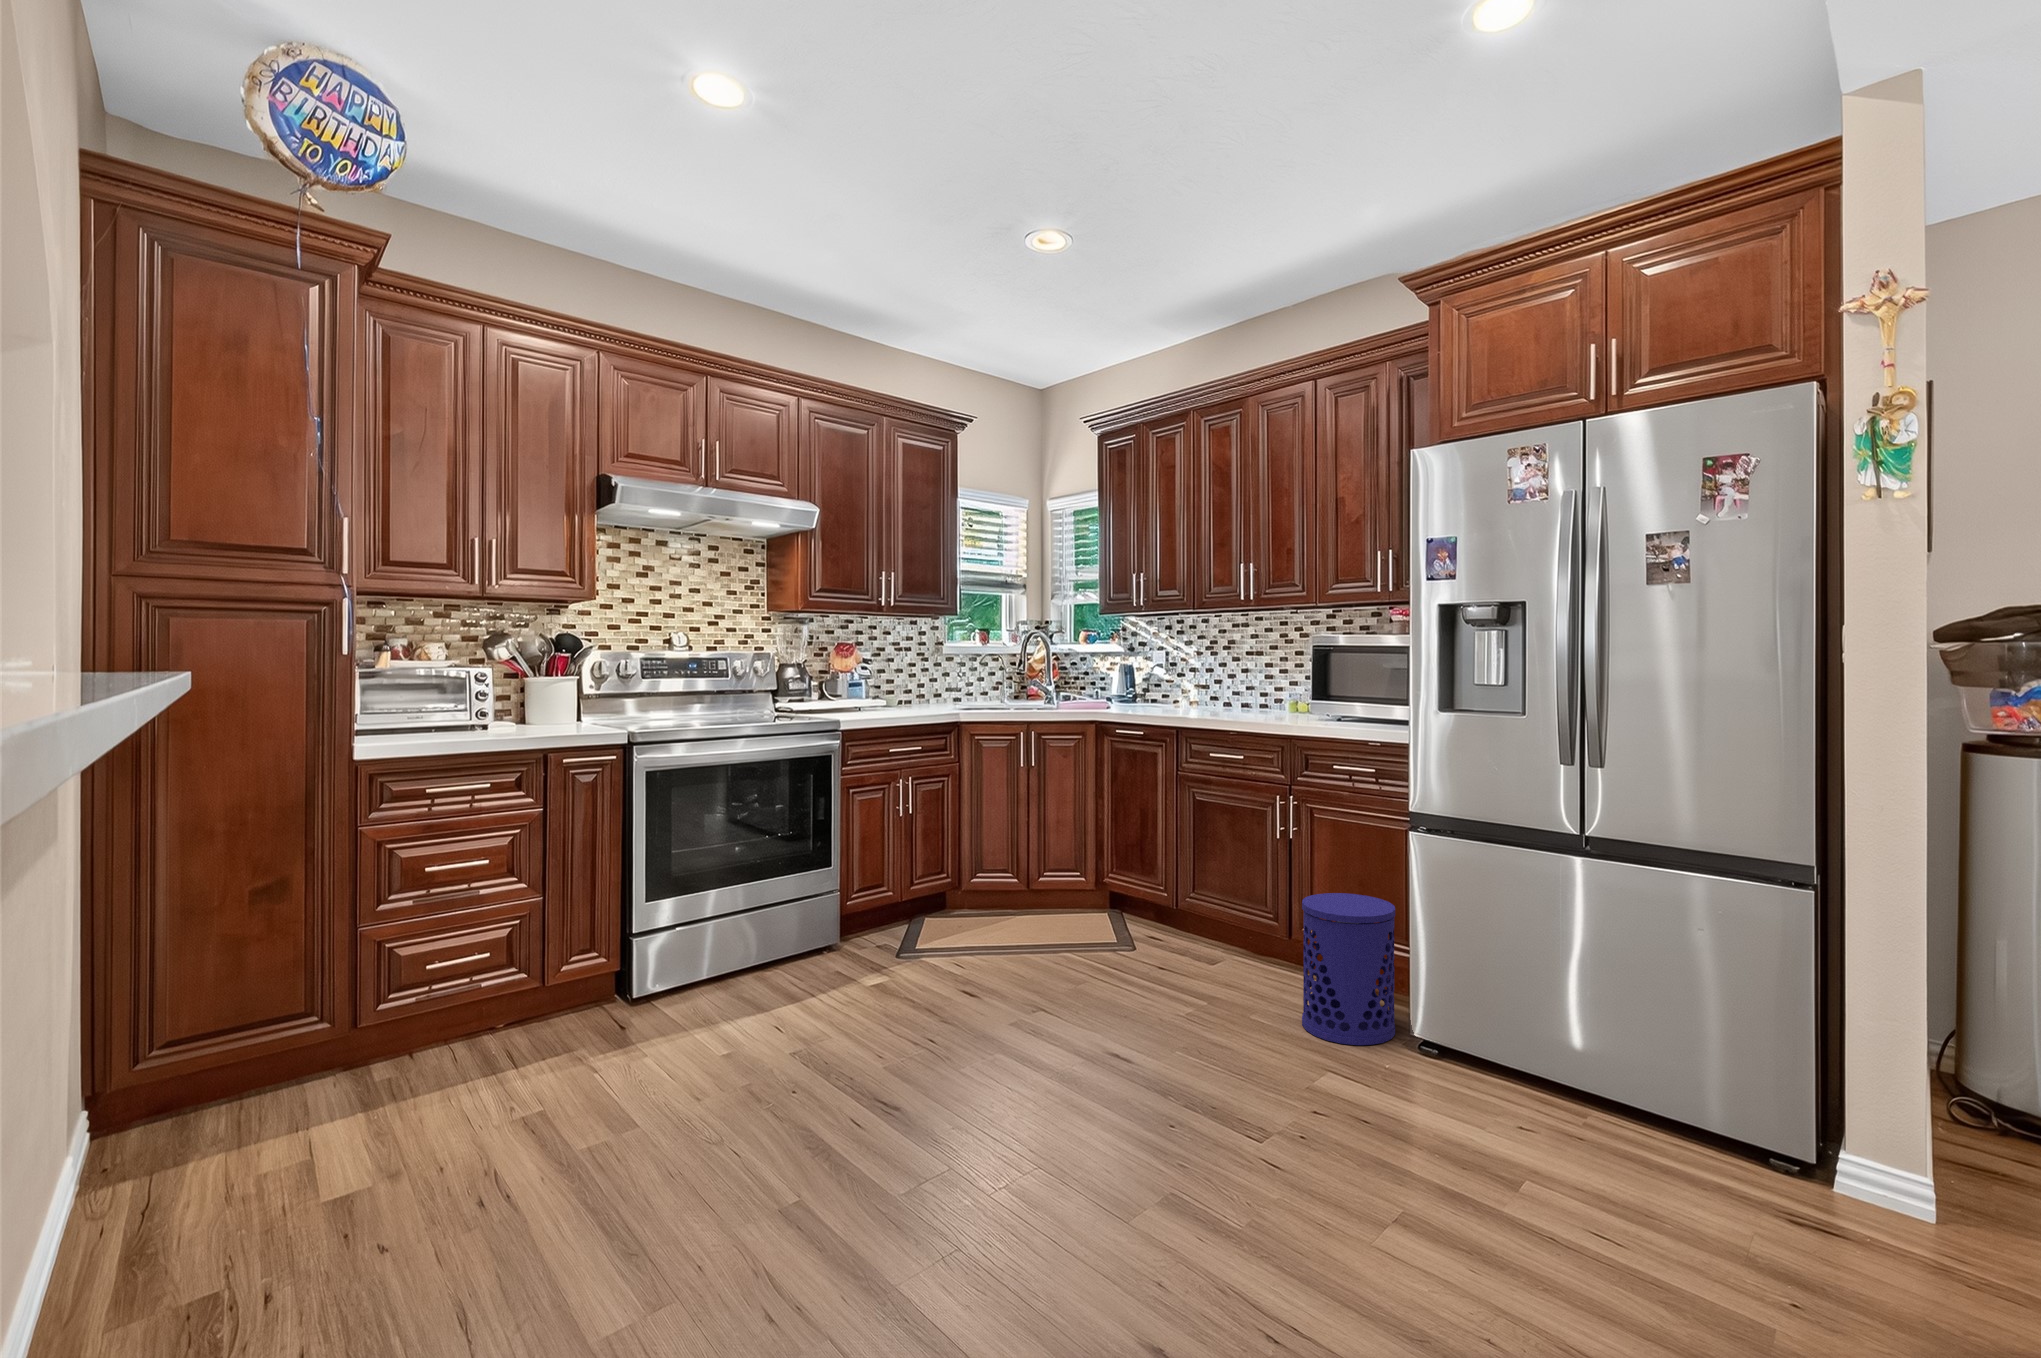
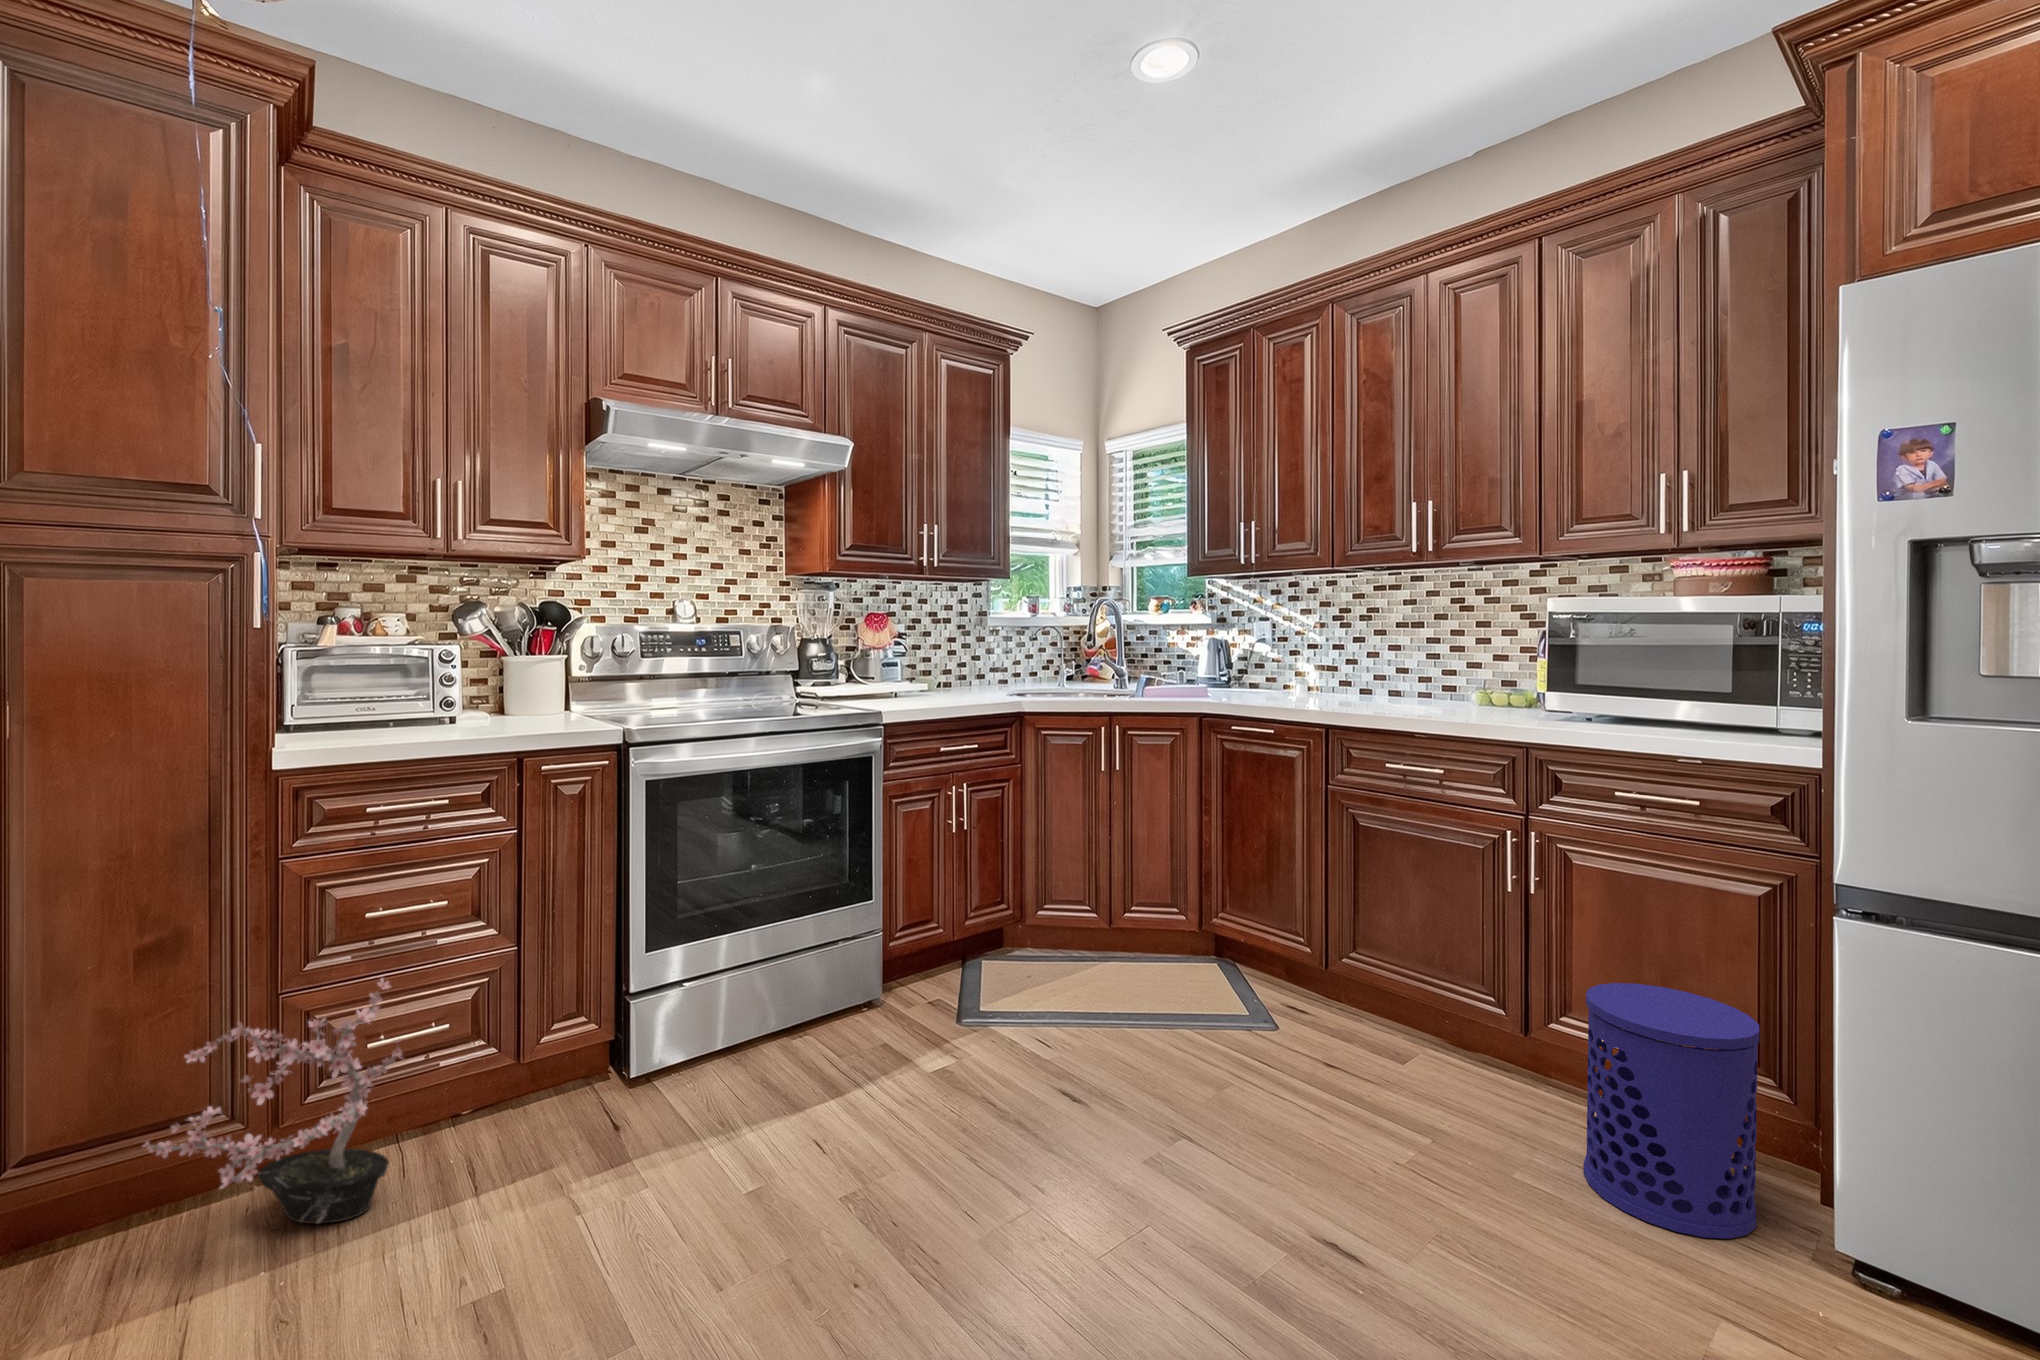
potted plant: none [265,912,465,1090] -> present [144,978,402,1224]

